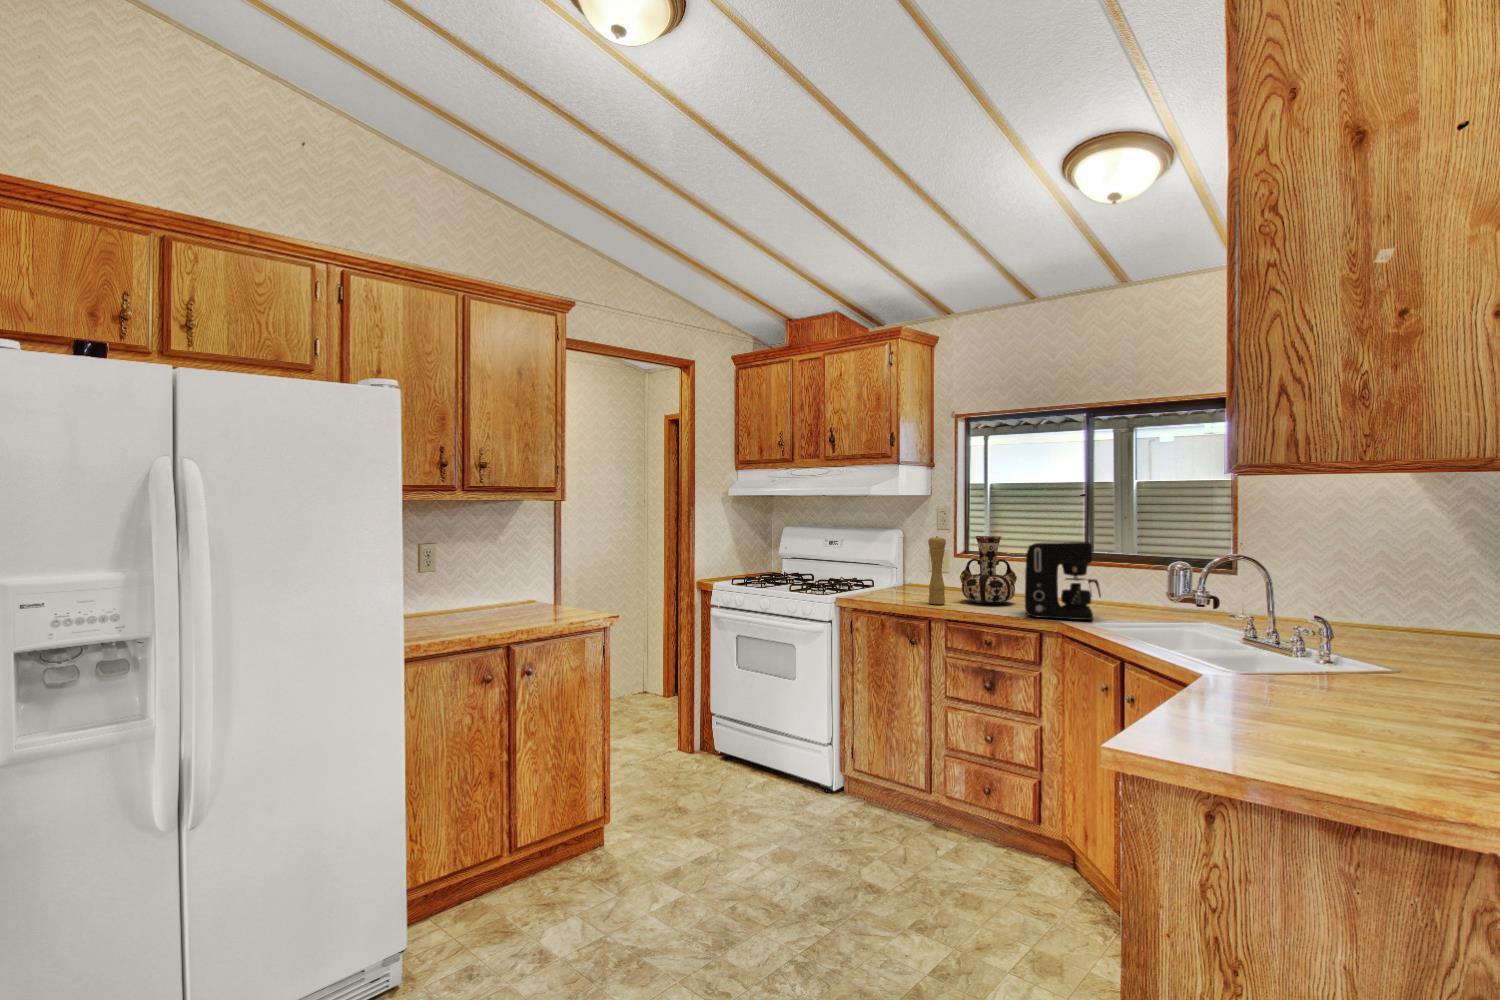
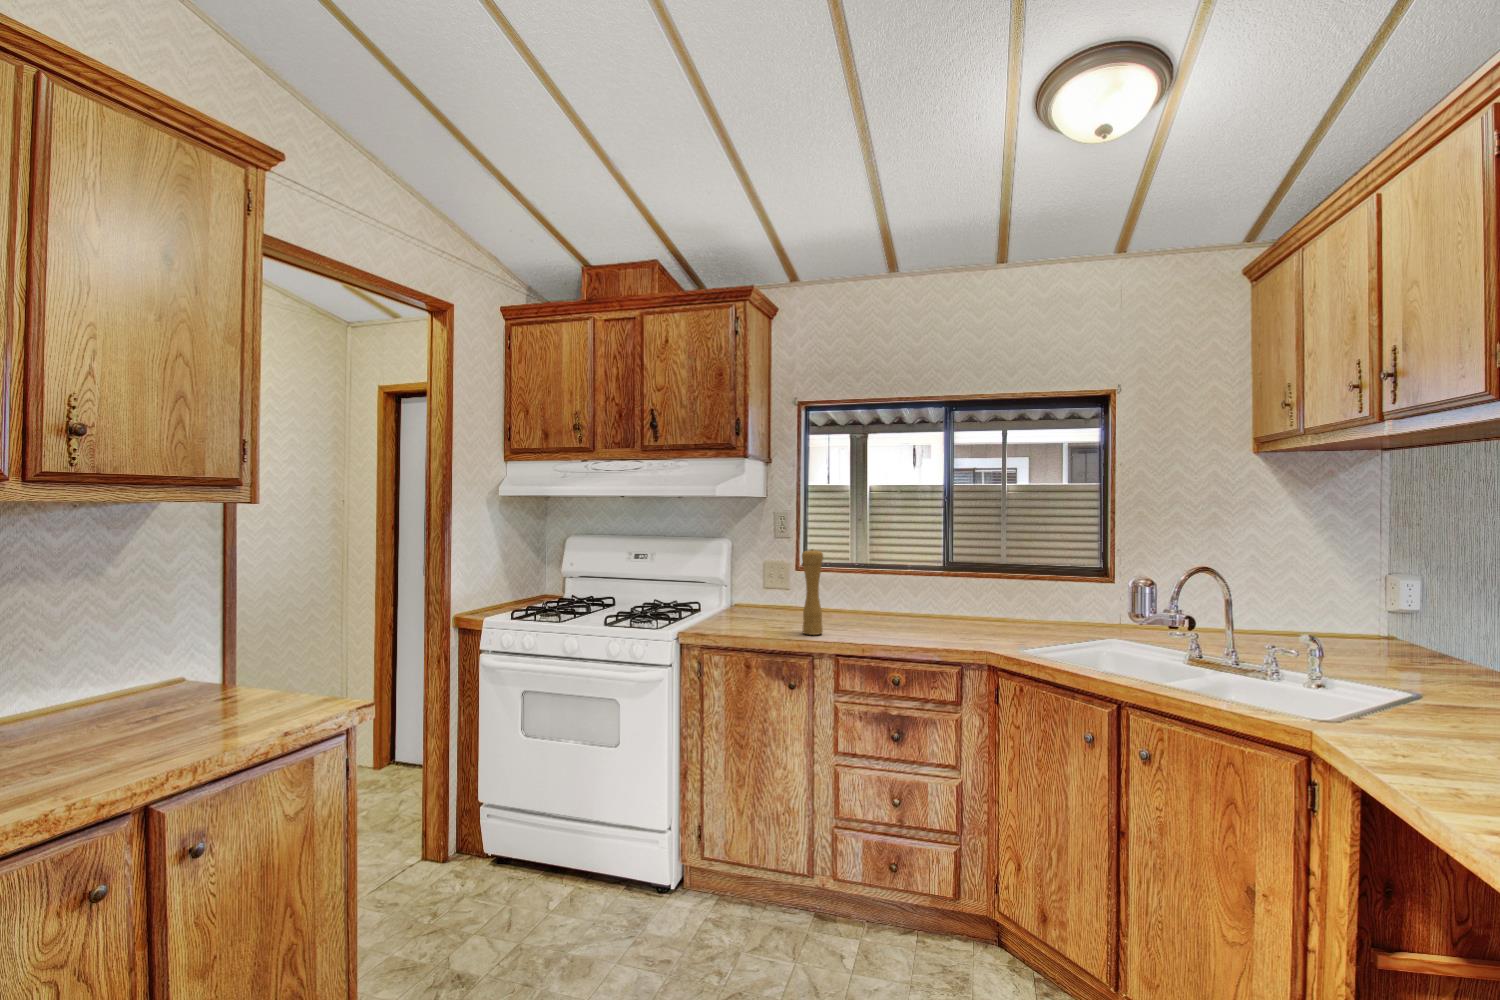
vase: present [960,536,1017,604] -> none [831,547,892,629]
coffee maker: present [1025,542,1101,620] -> none [921,553,1011,647]

